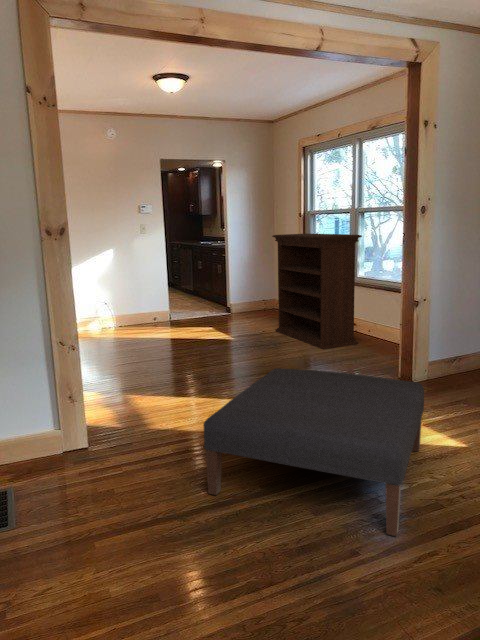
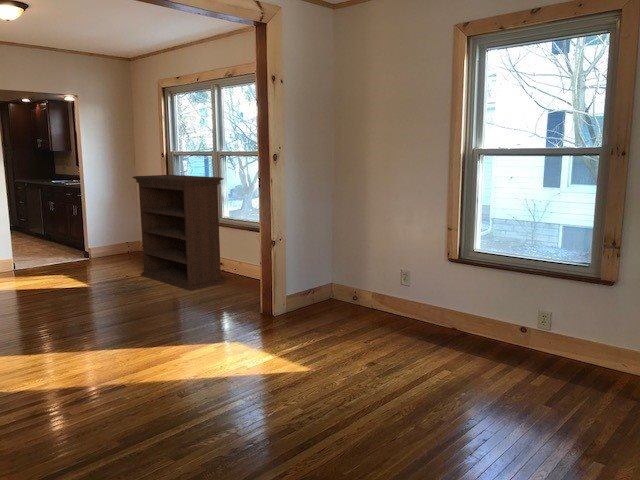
ottoman: present [203,368,424,536] -> none [58,313,278,454]

